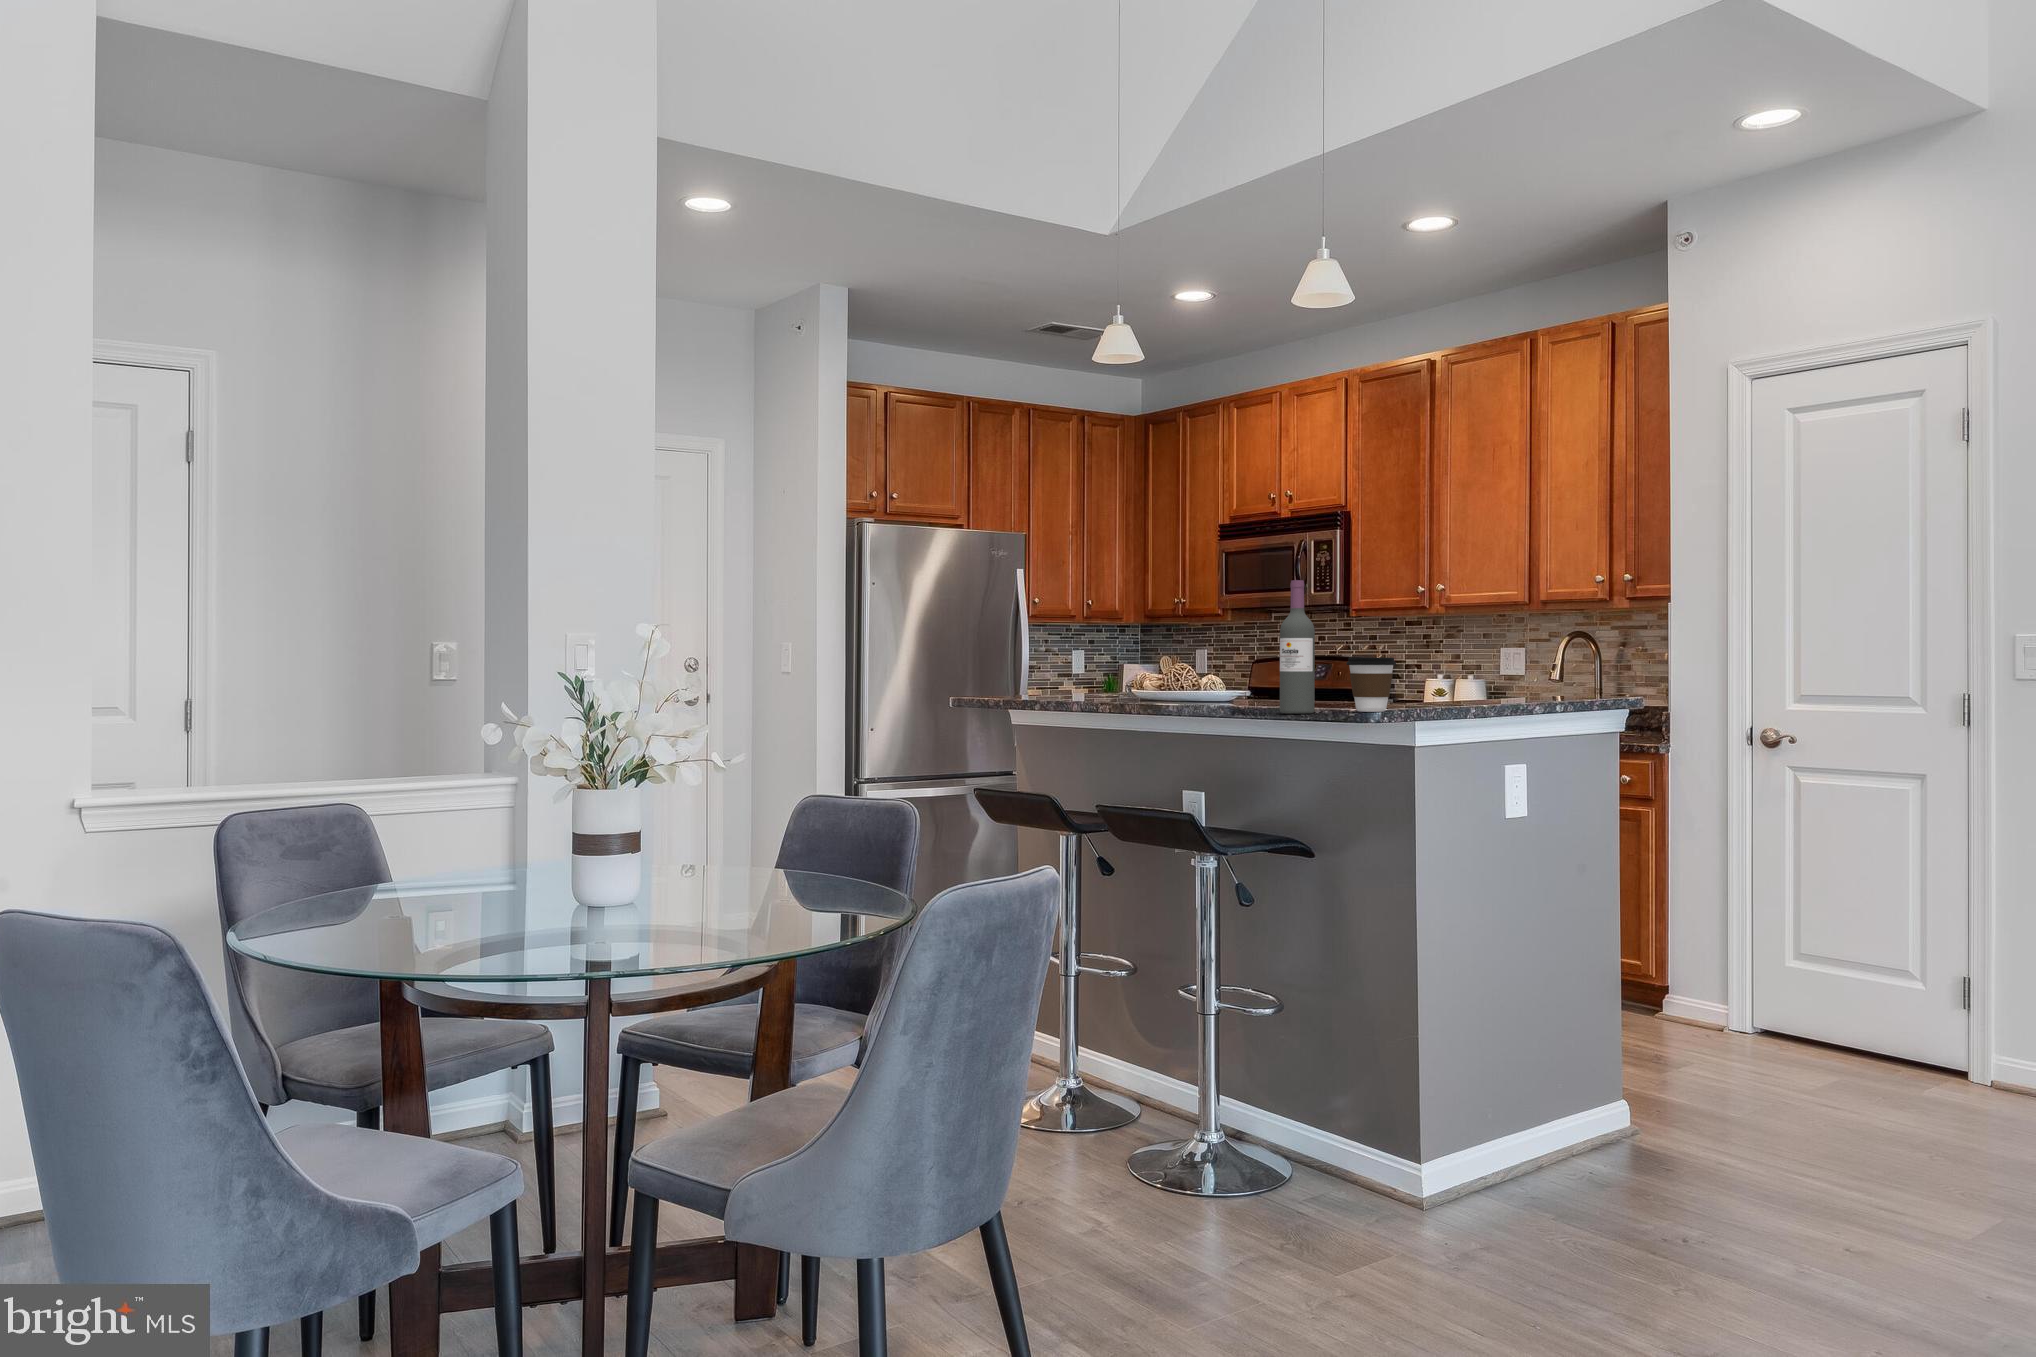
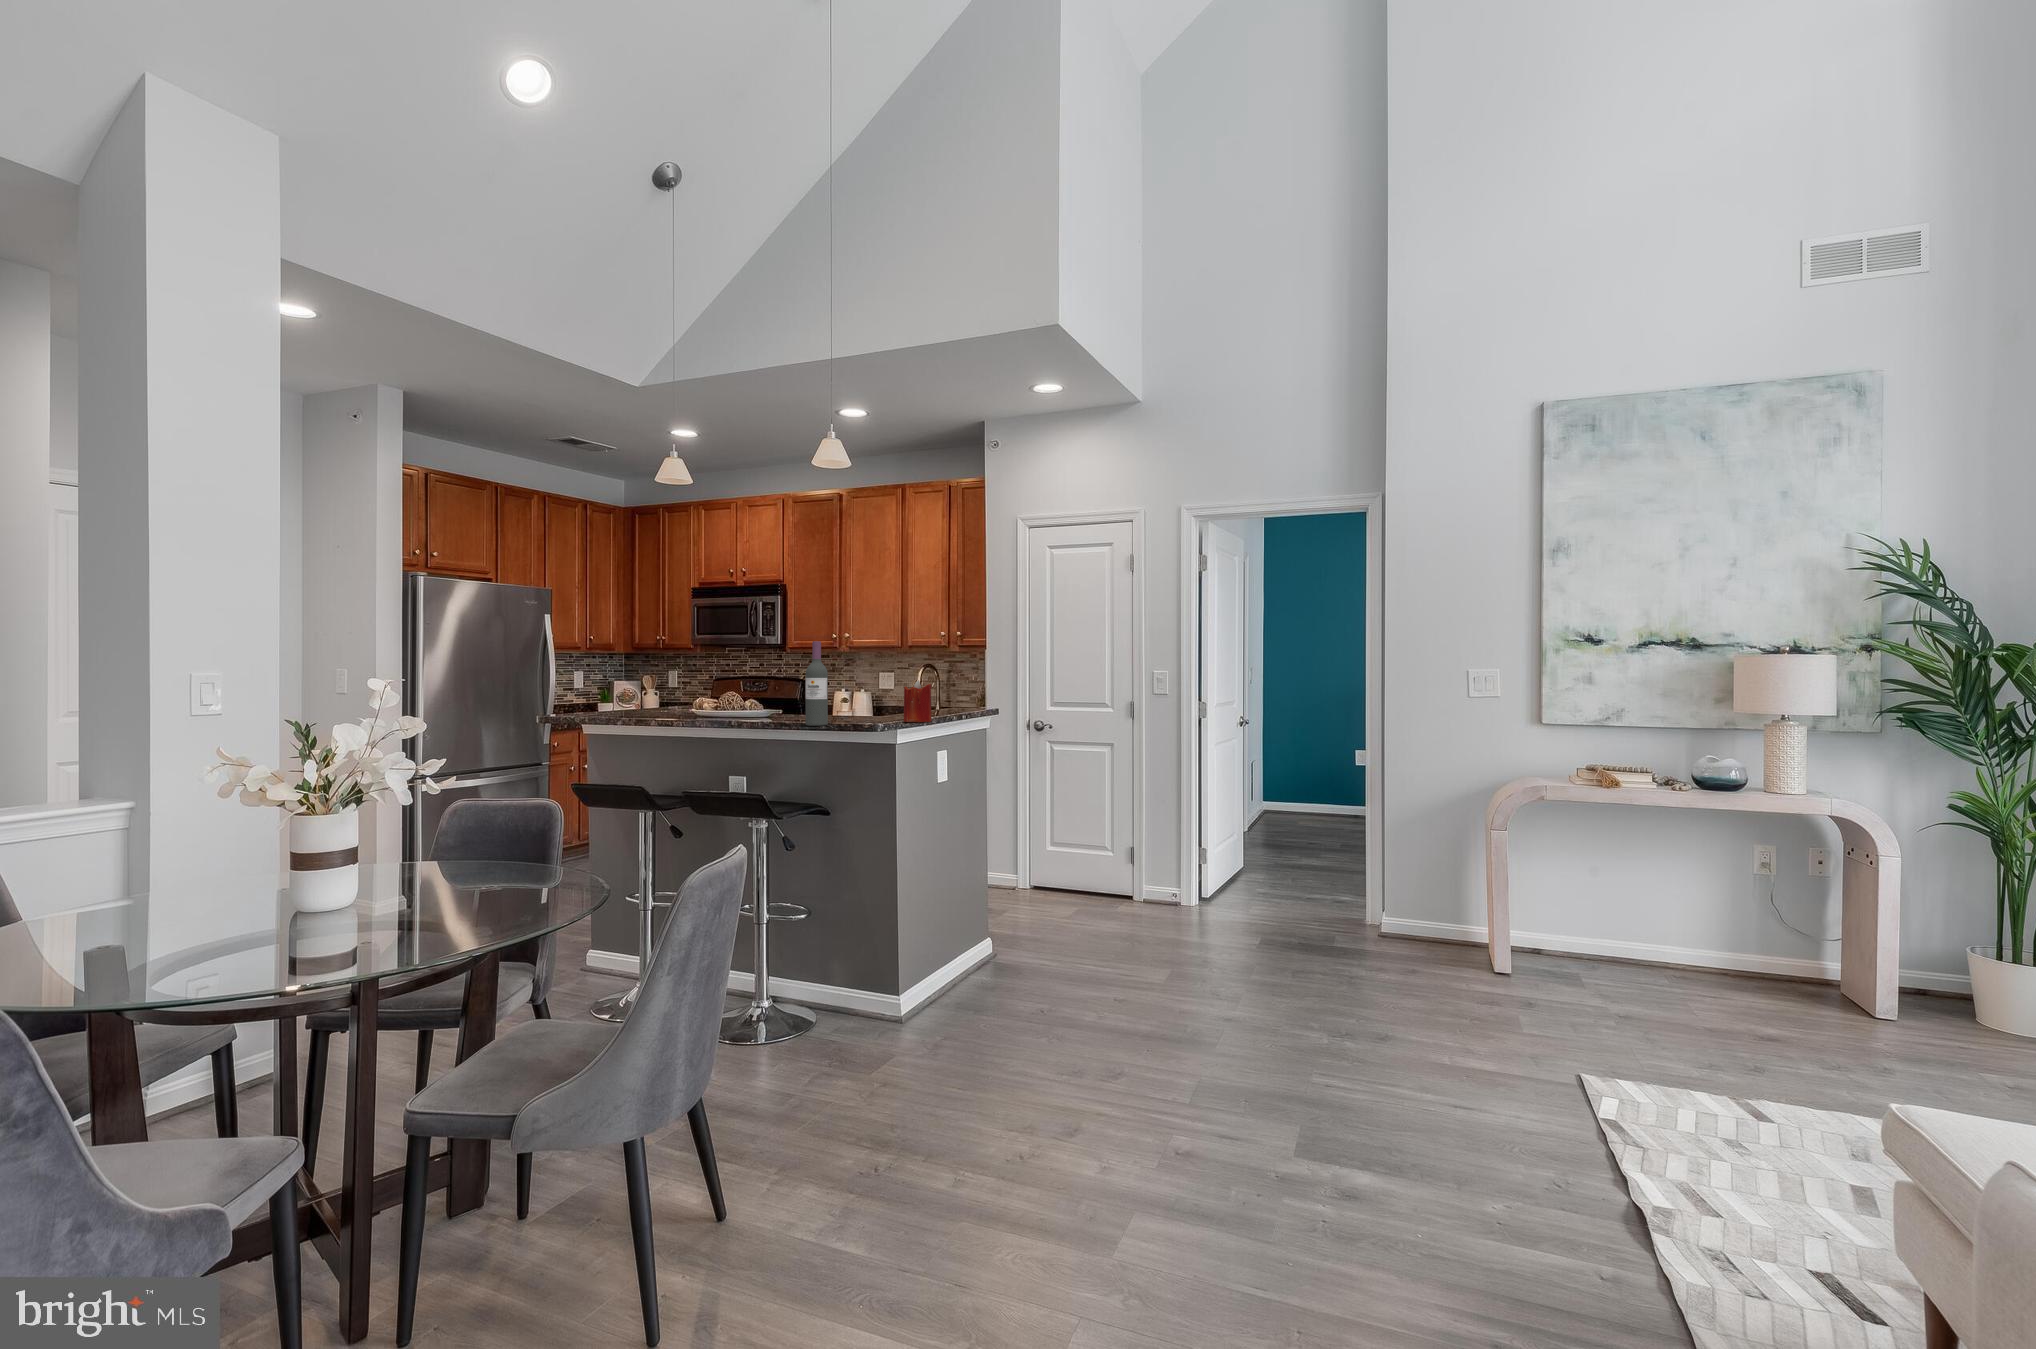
candle: none [1436,641,1486,711] -> present [903,680,932,722]
coffee cup: present [1347,658,1396,712] -> none [847,690,877,723]

